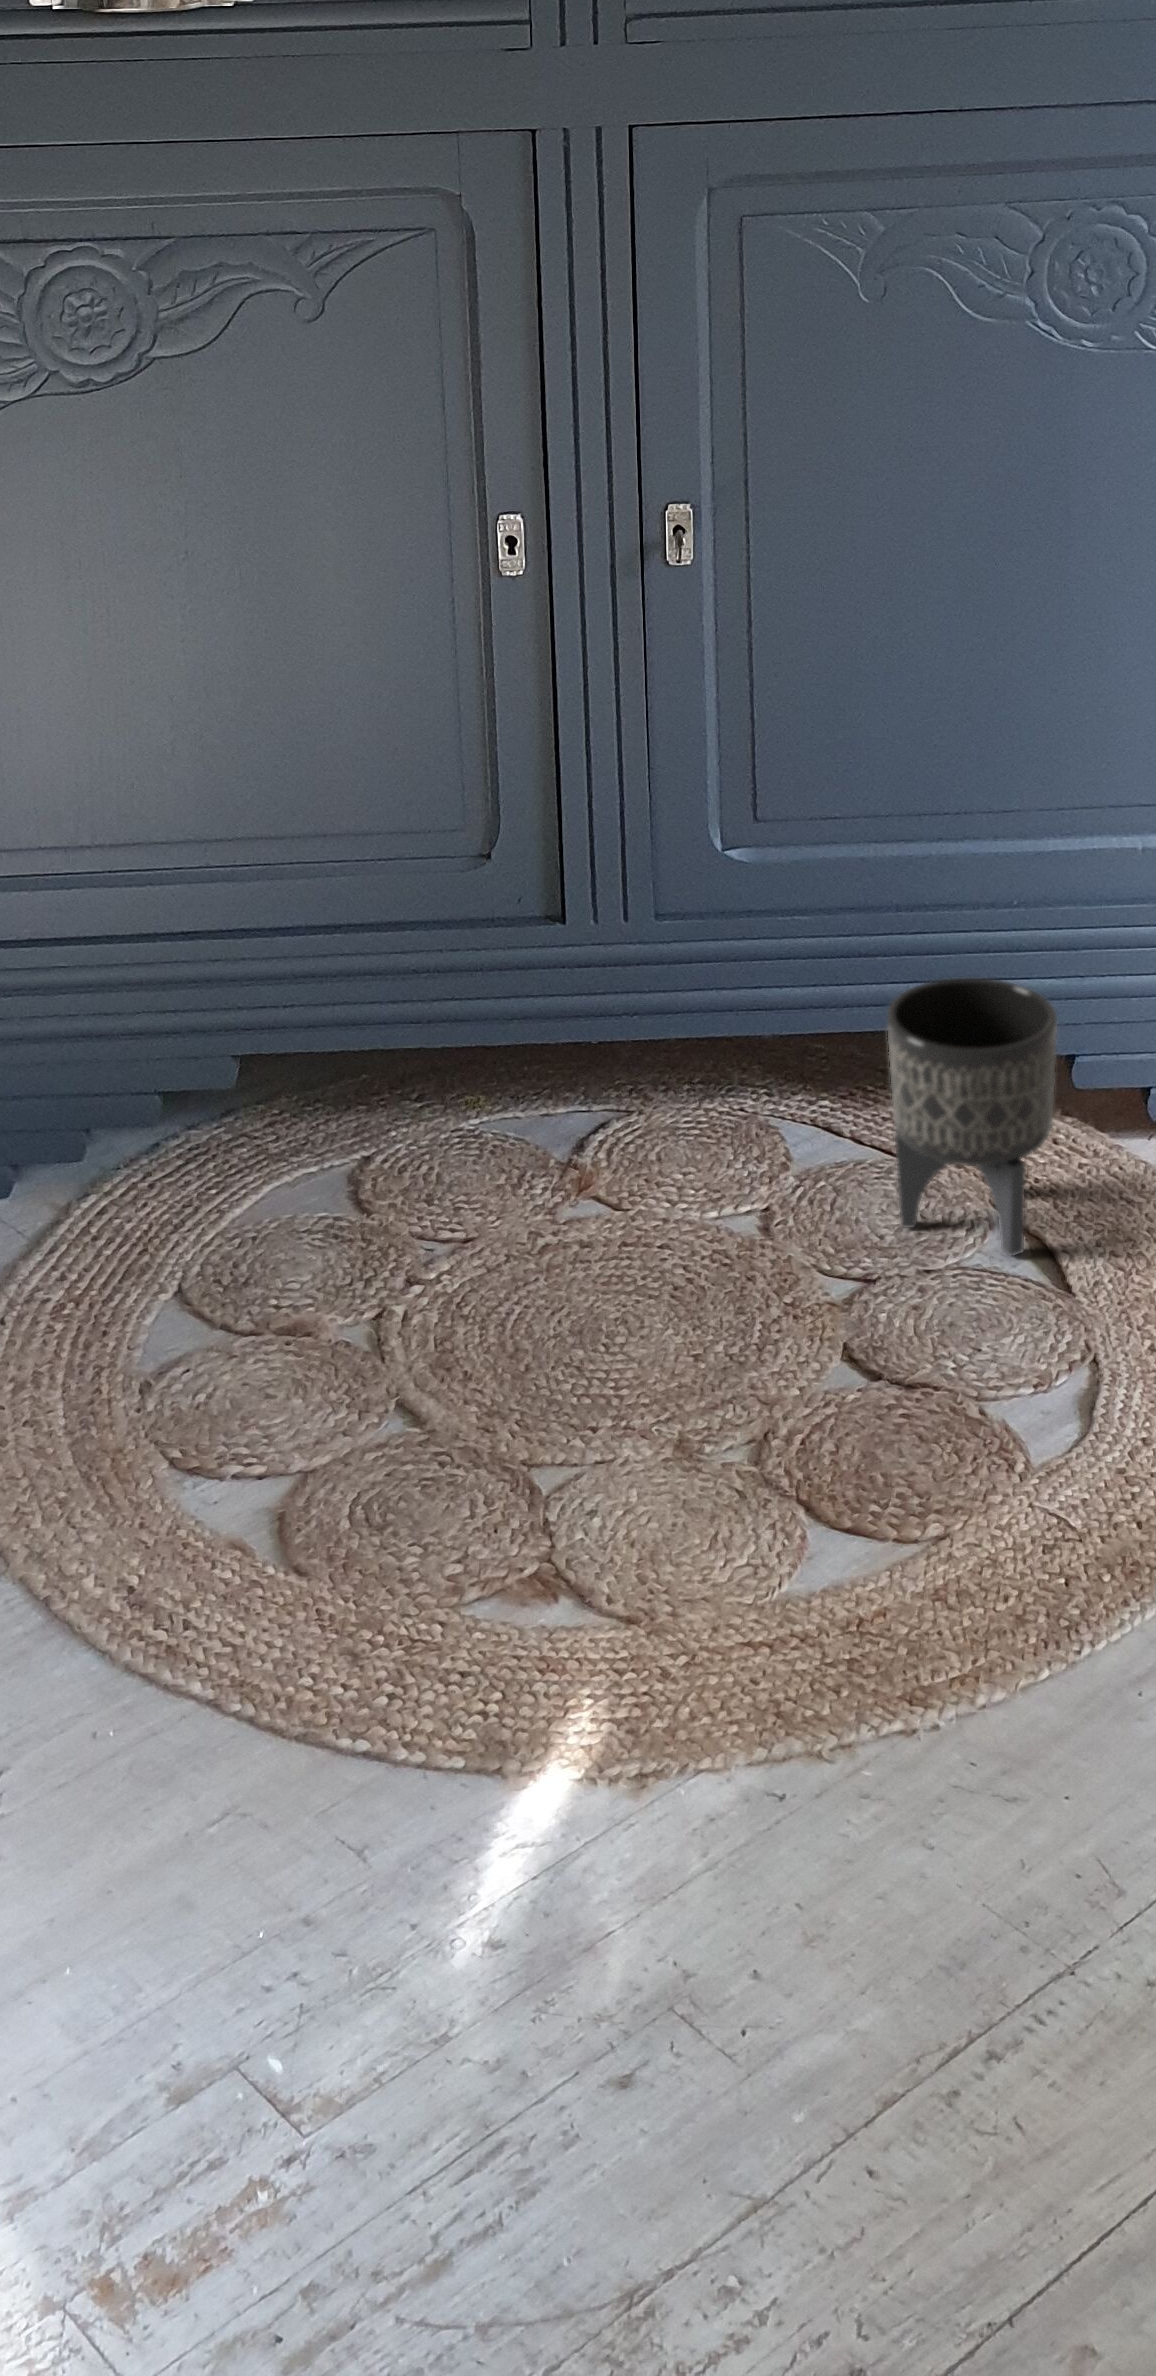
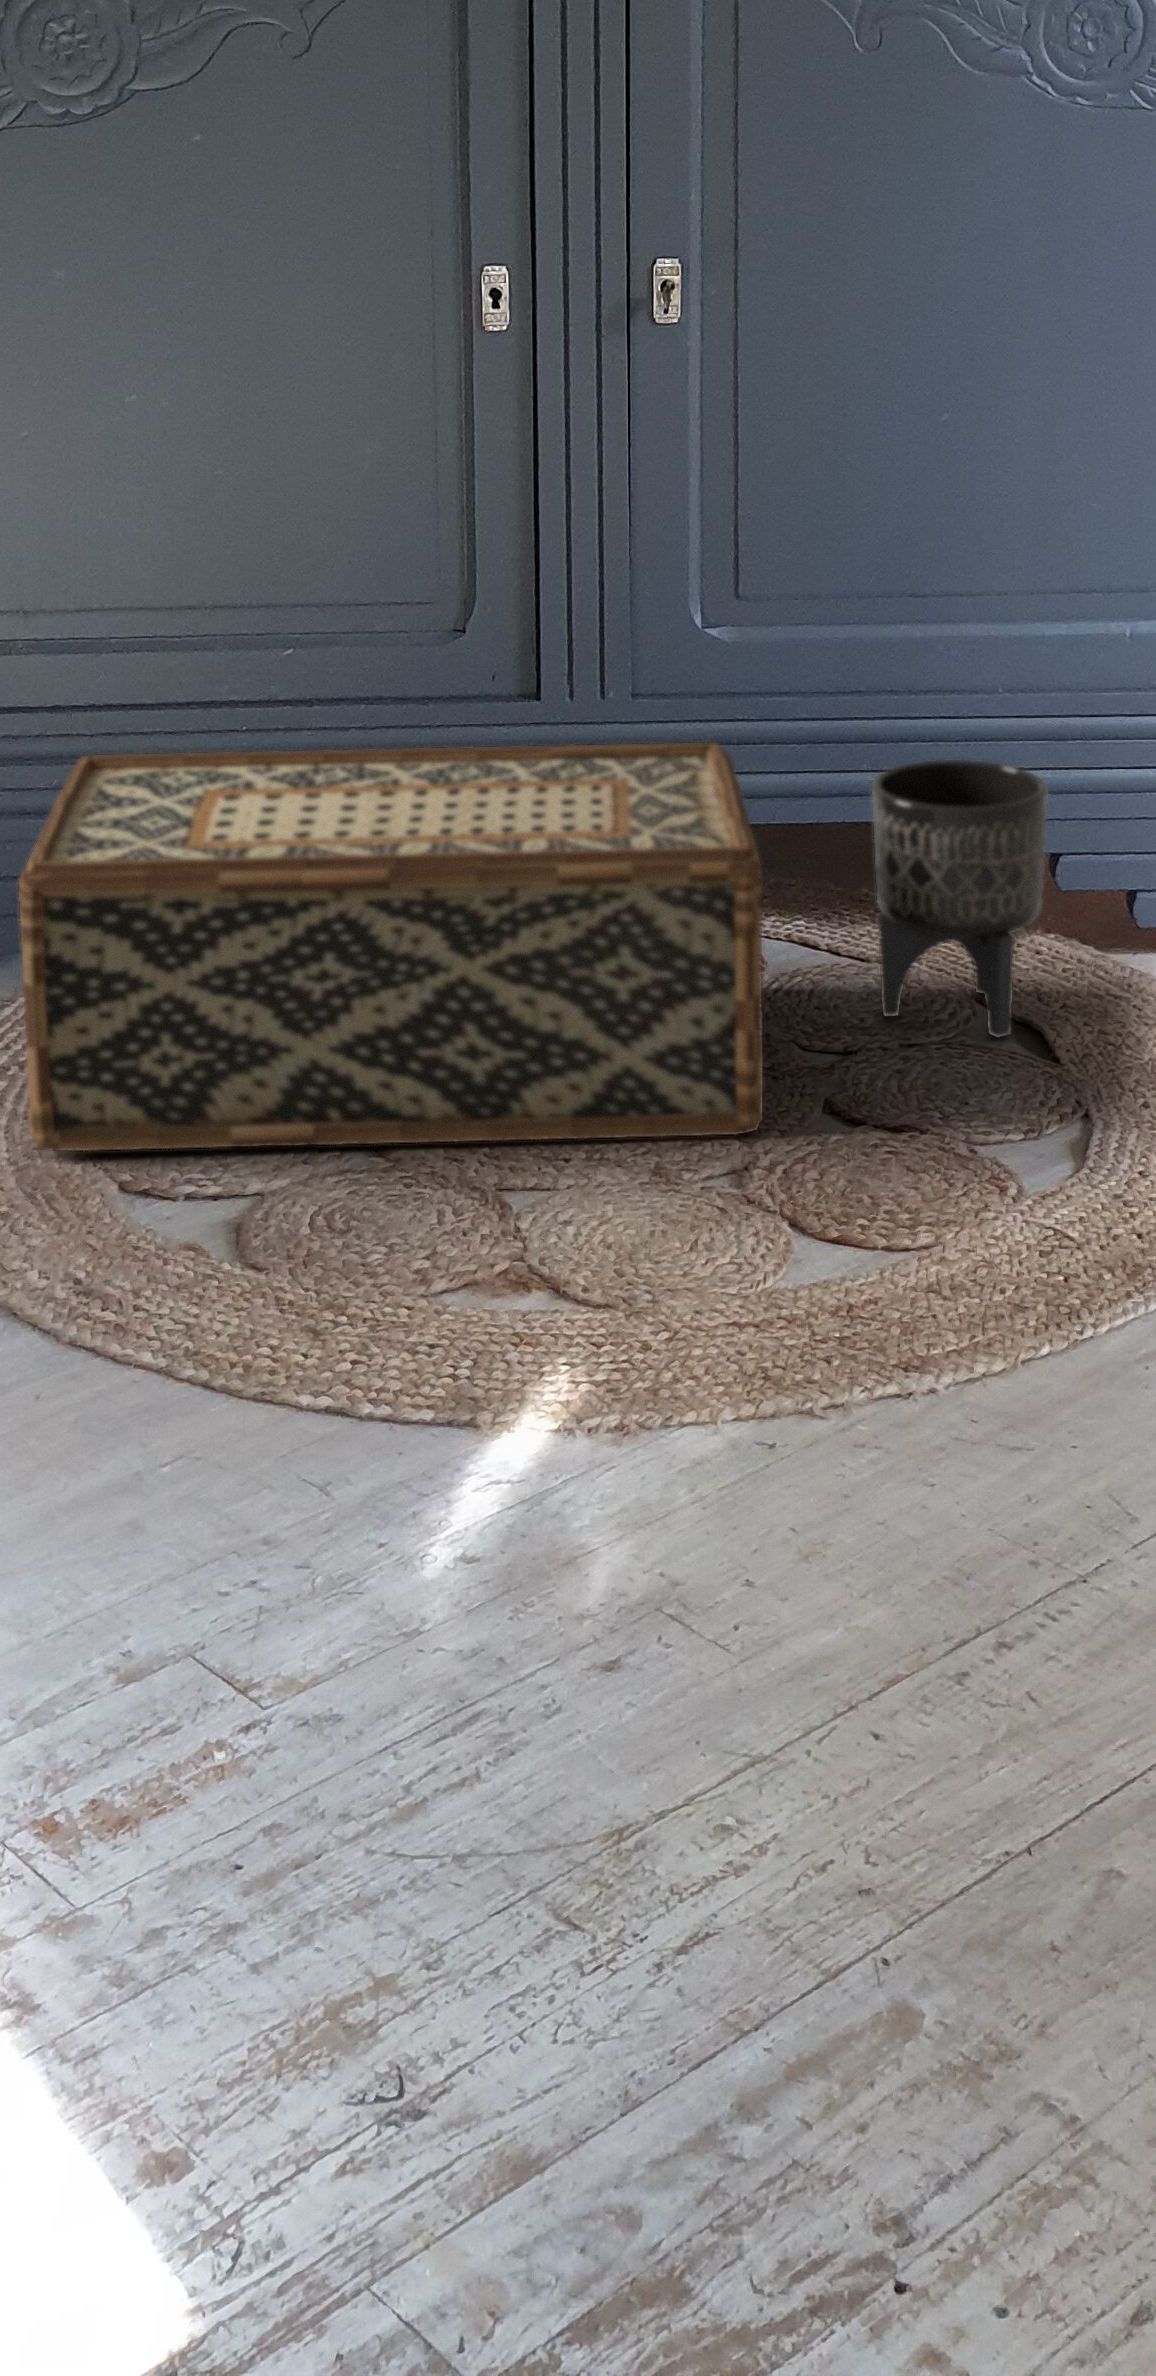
woven basket: none [66,966,783,1413] -> present [19,743,763,1151]

